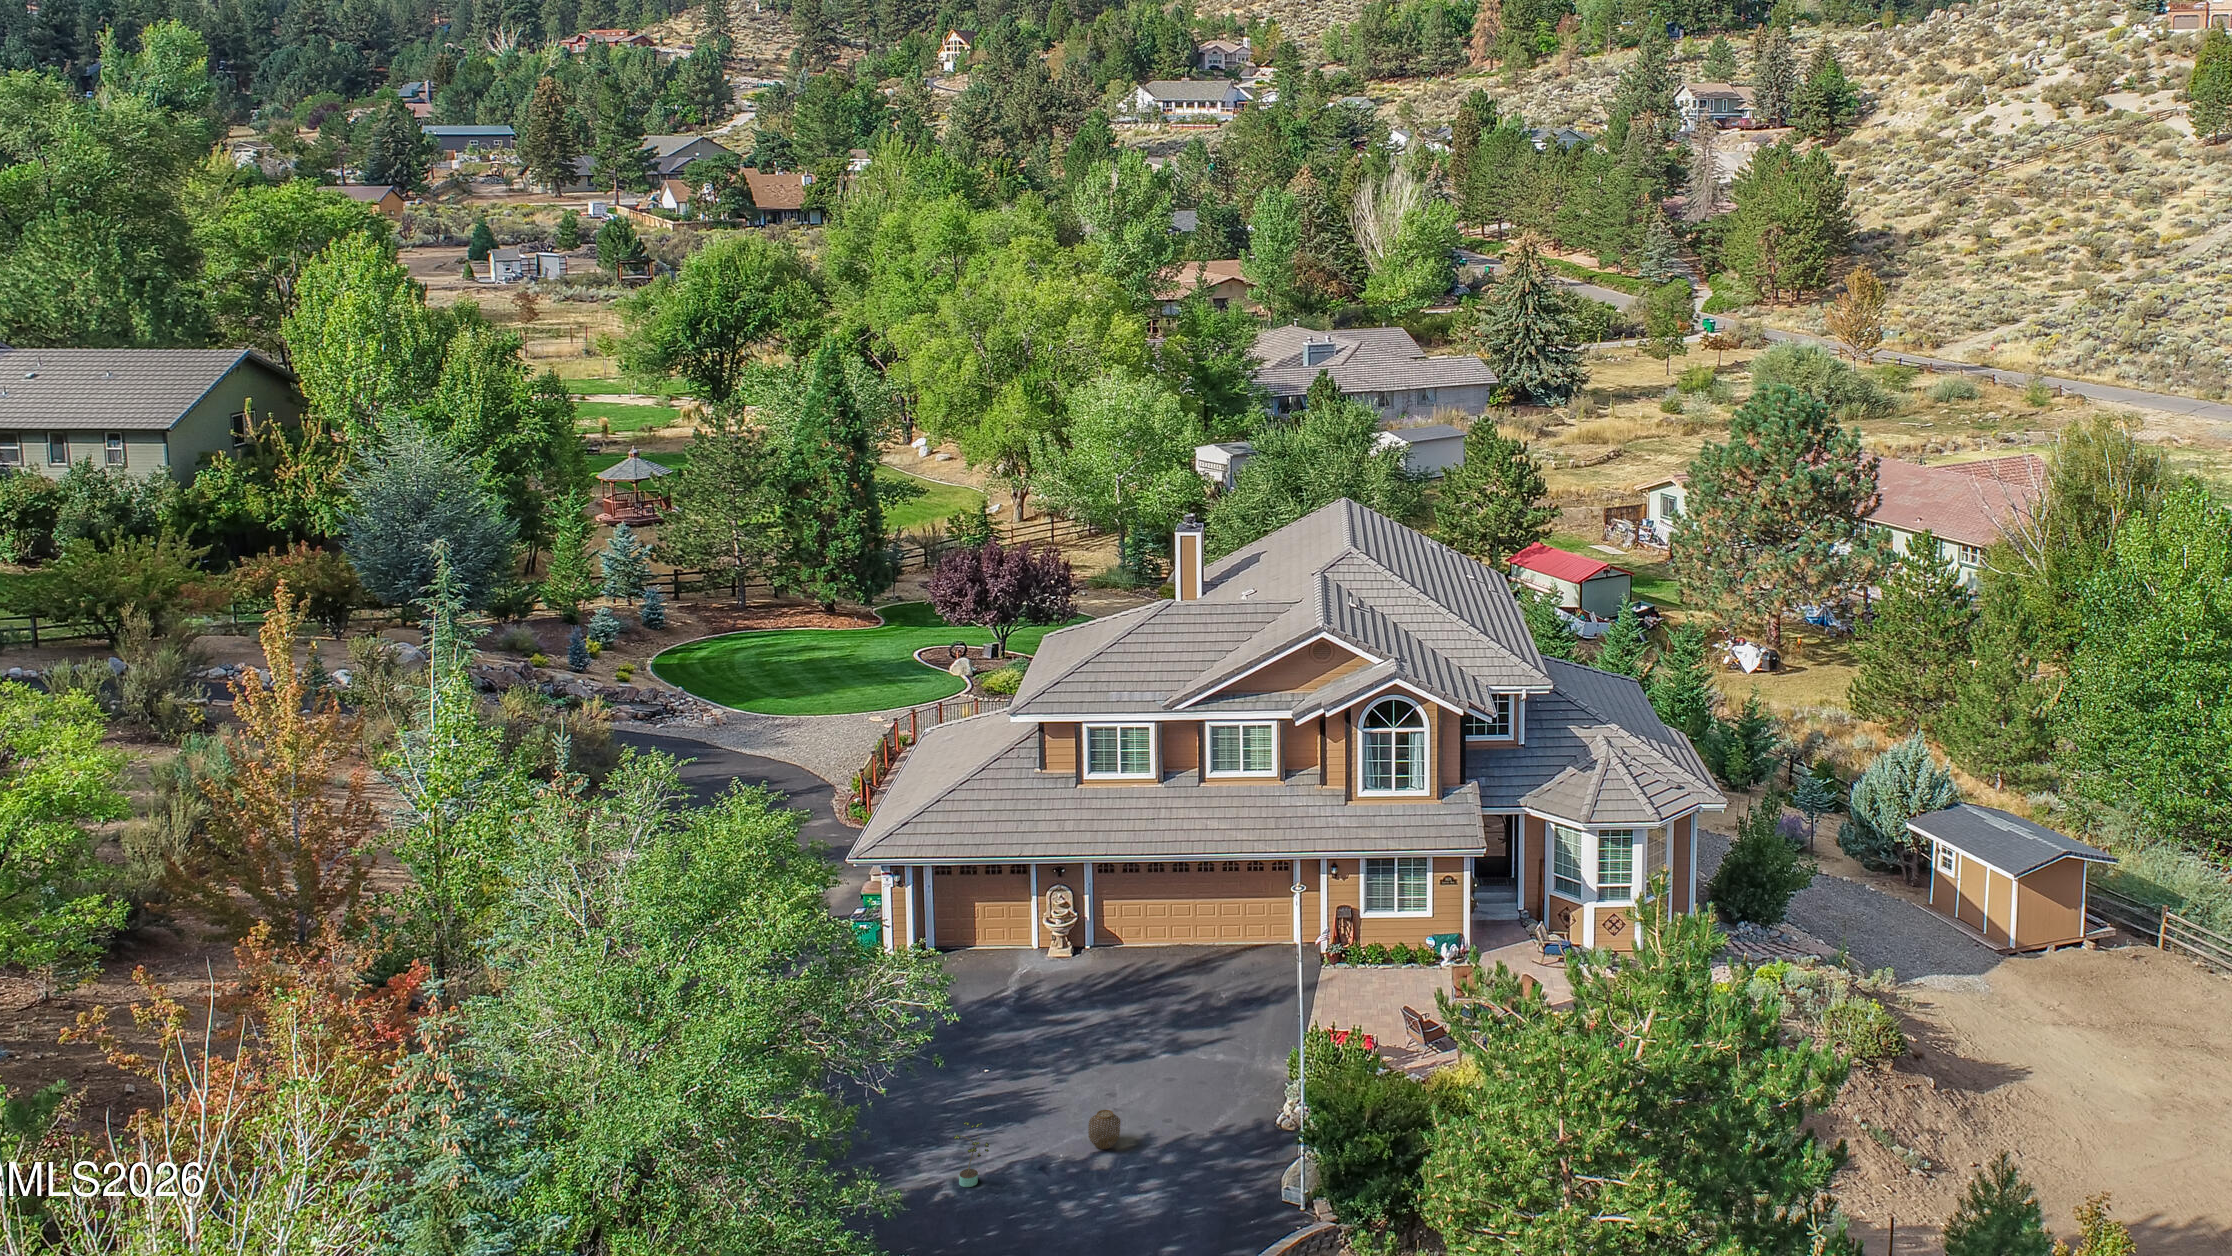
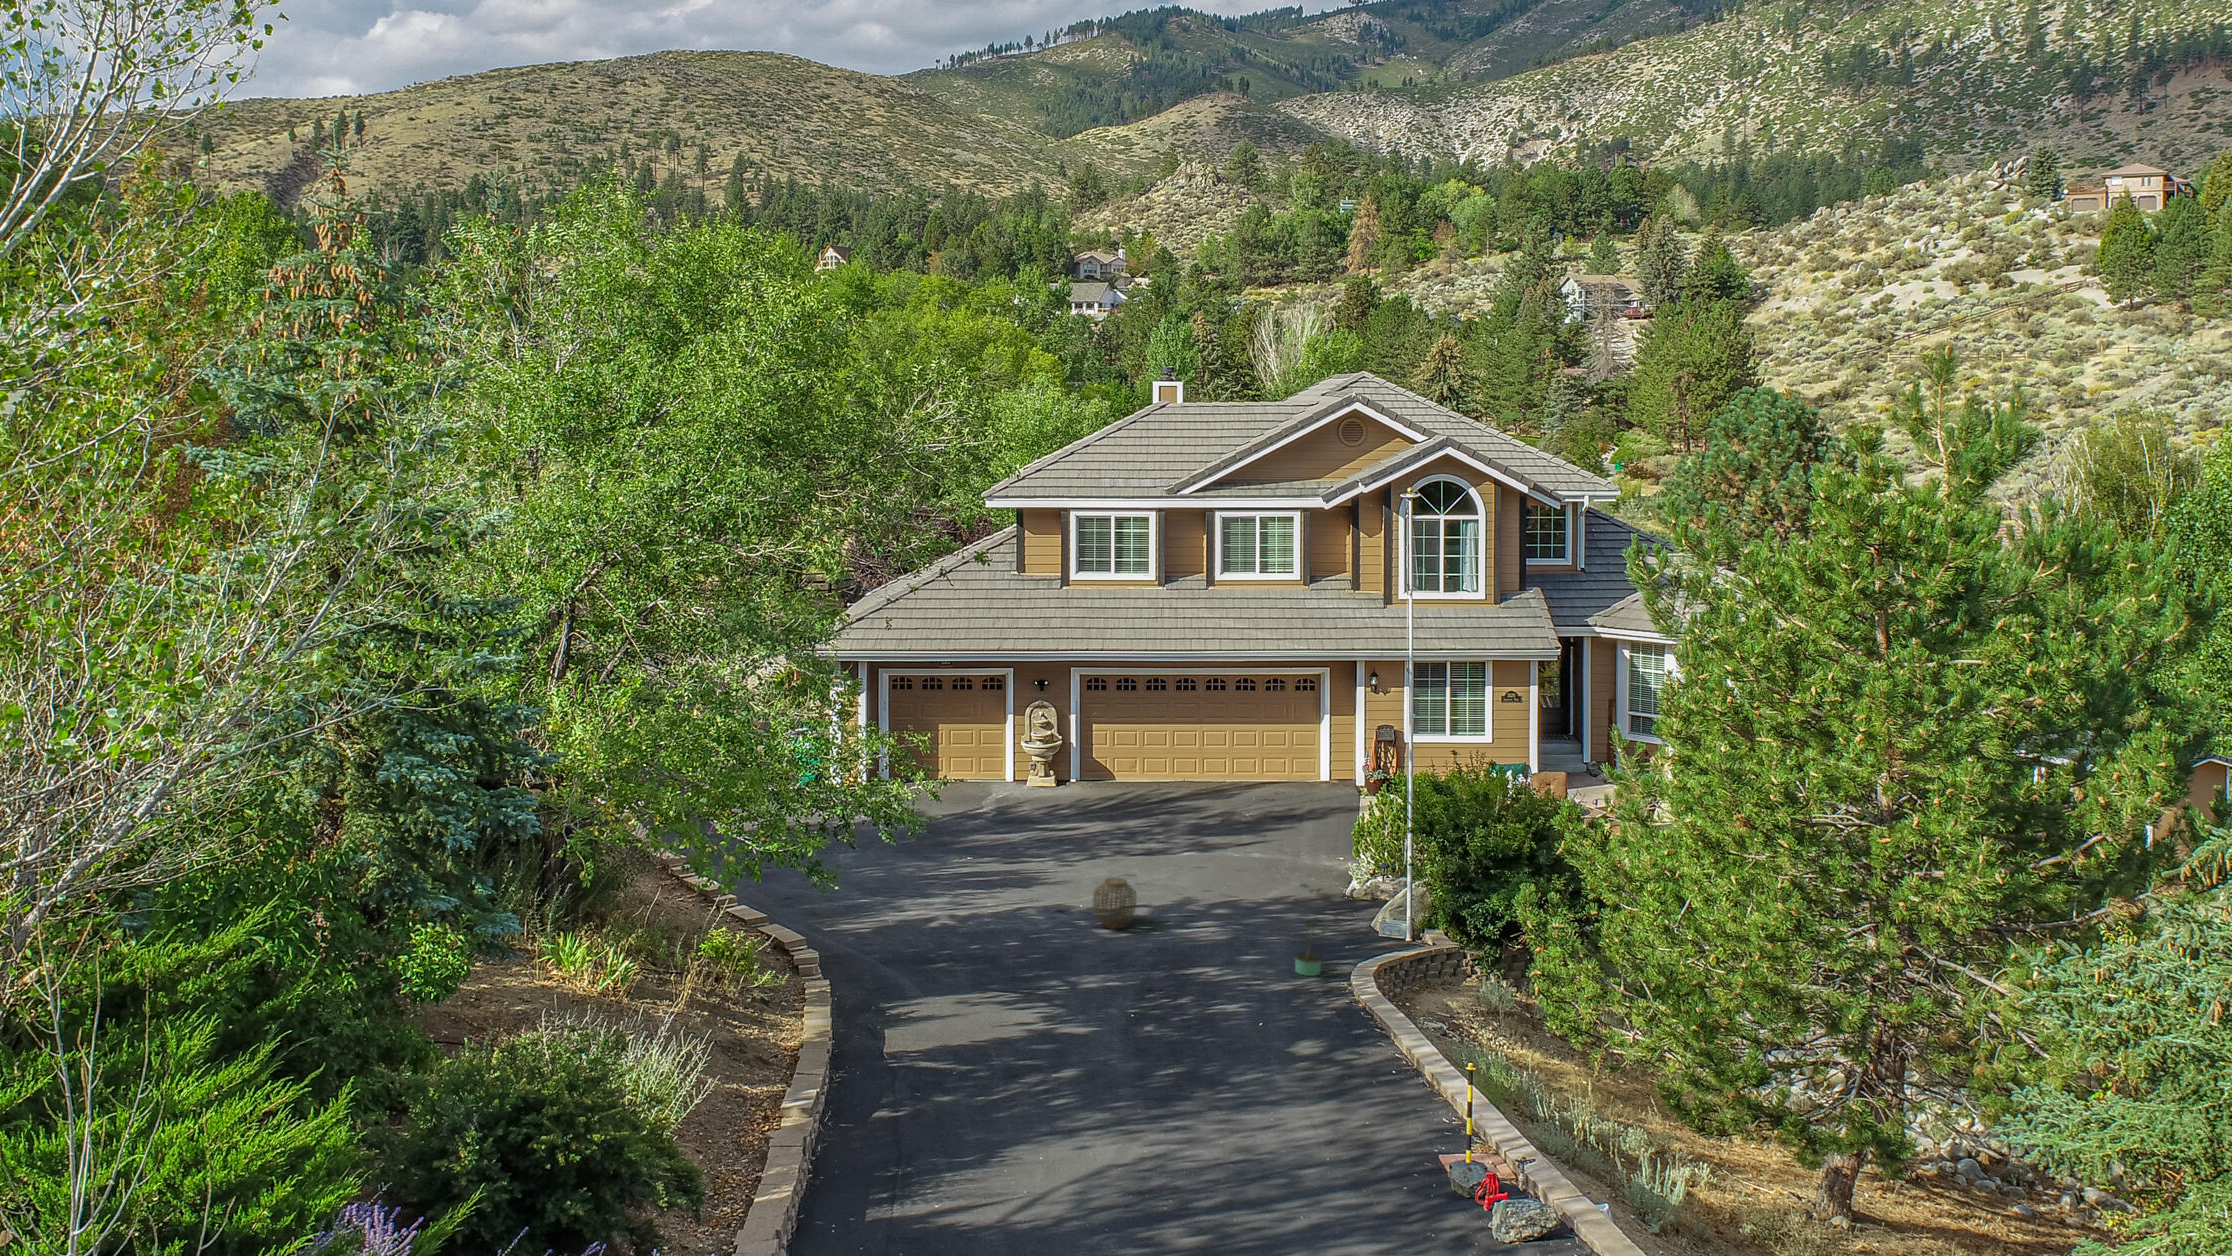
potted plant: present [954,1122,989,1187] -> present [1293,884,1338,976]

